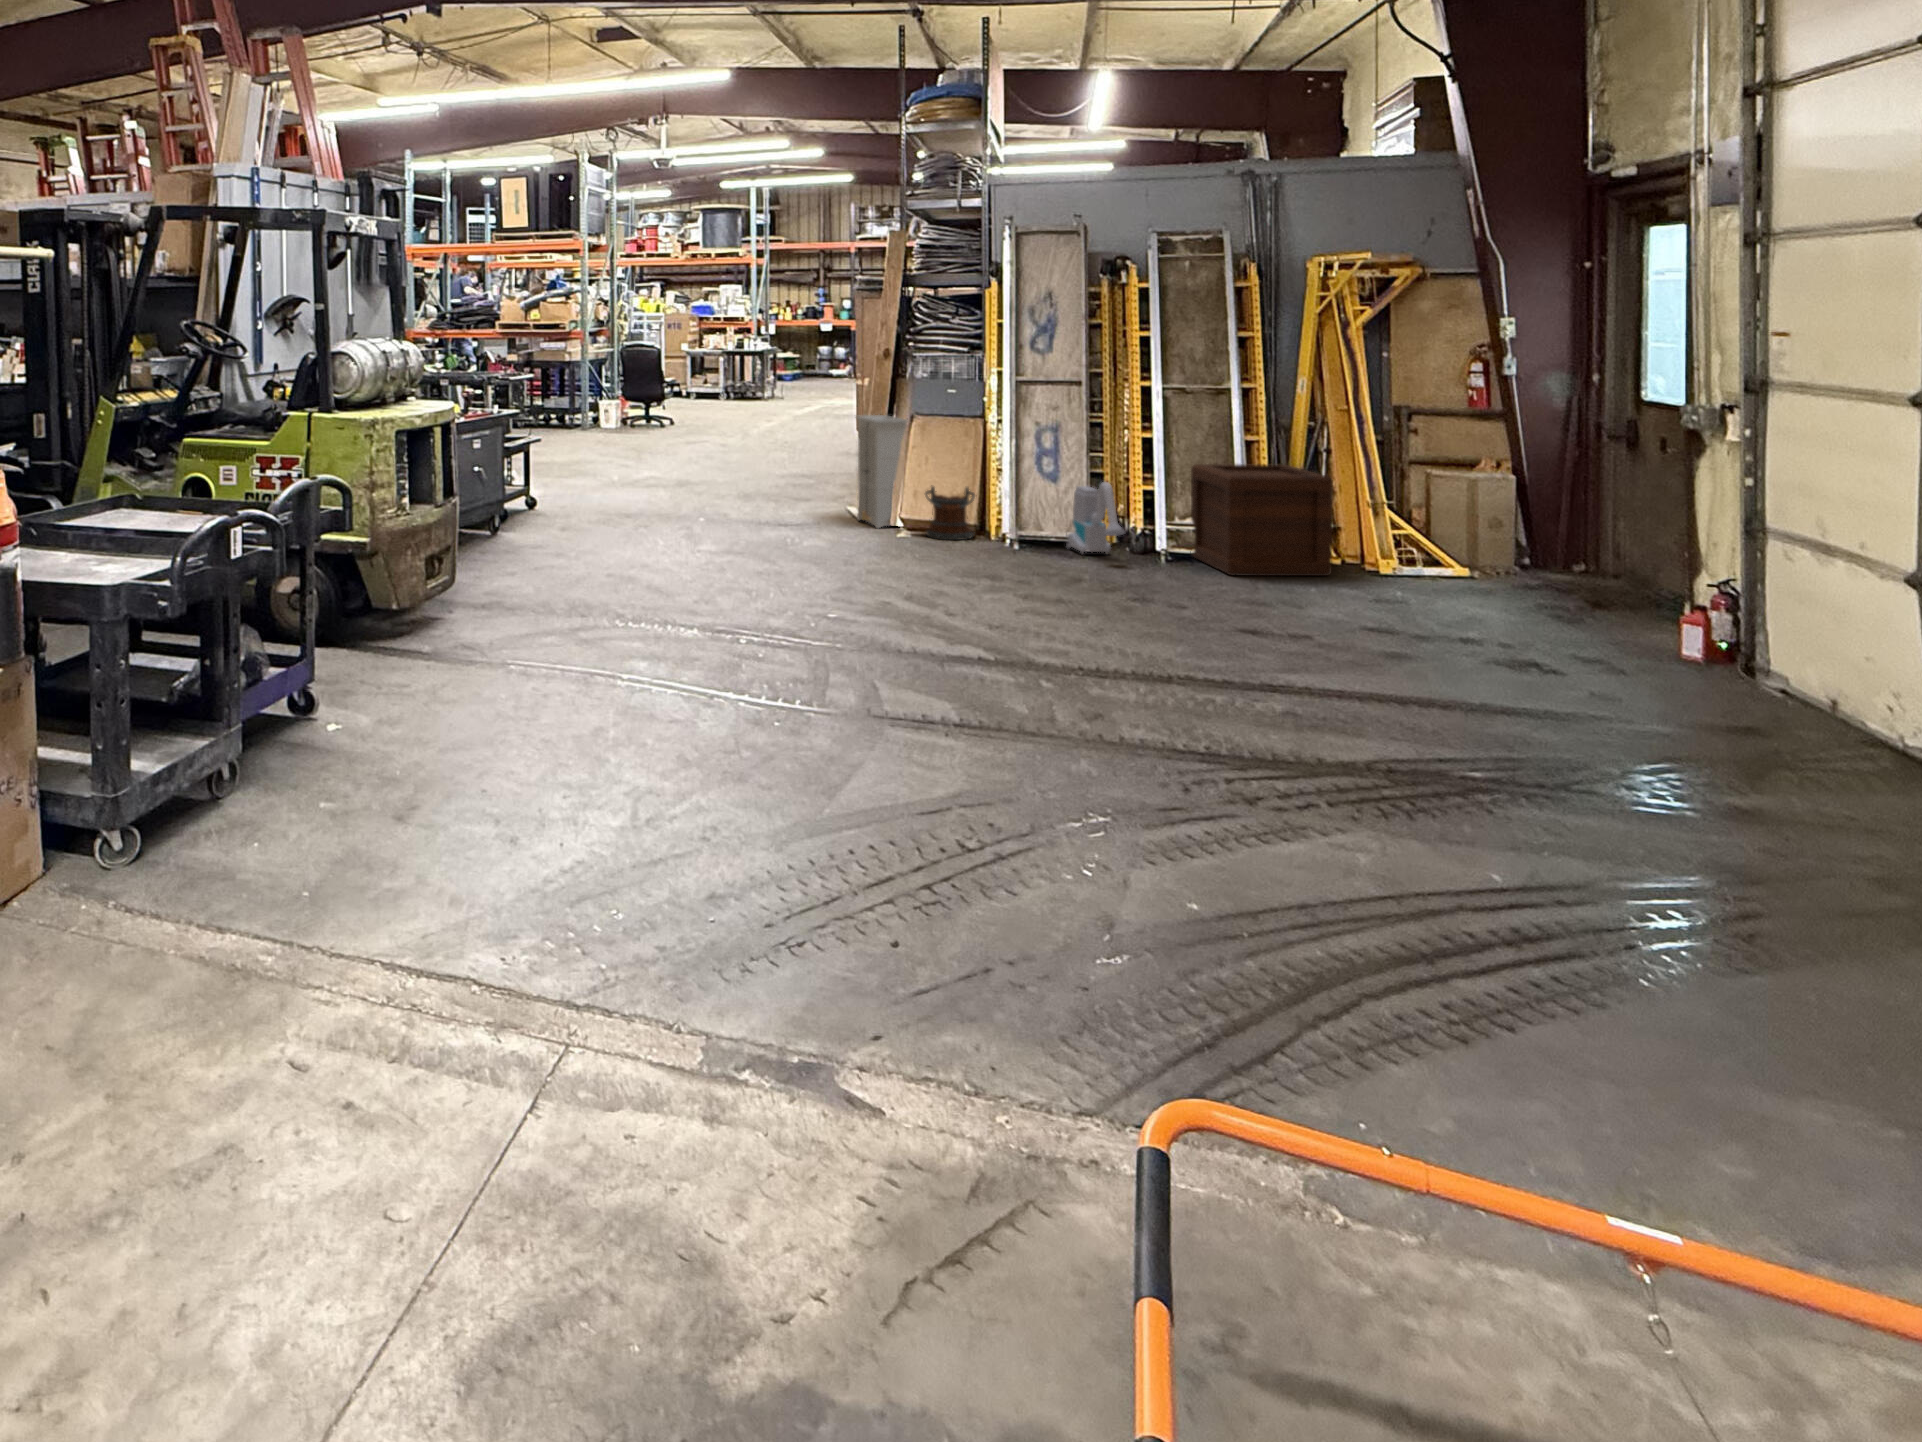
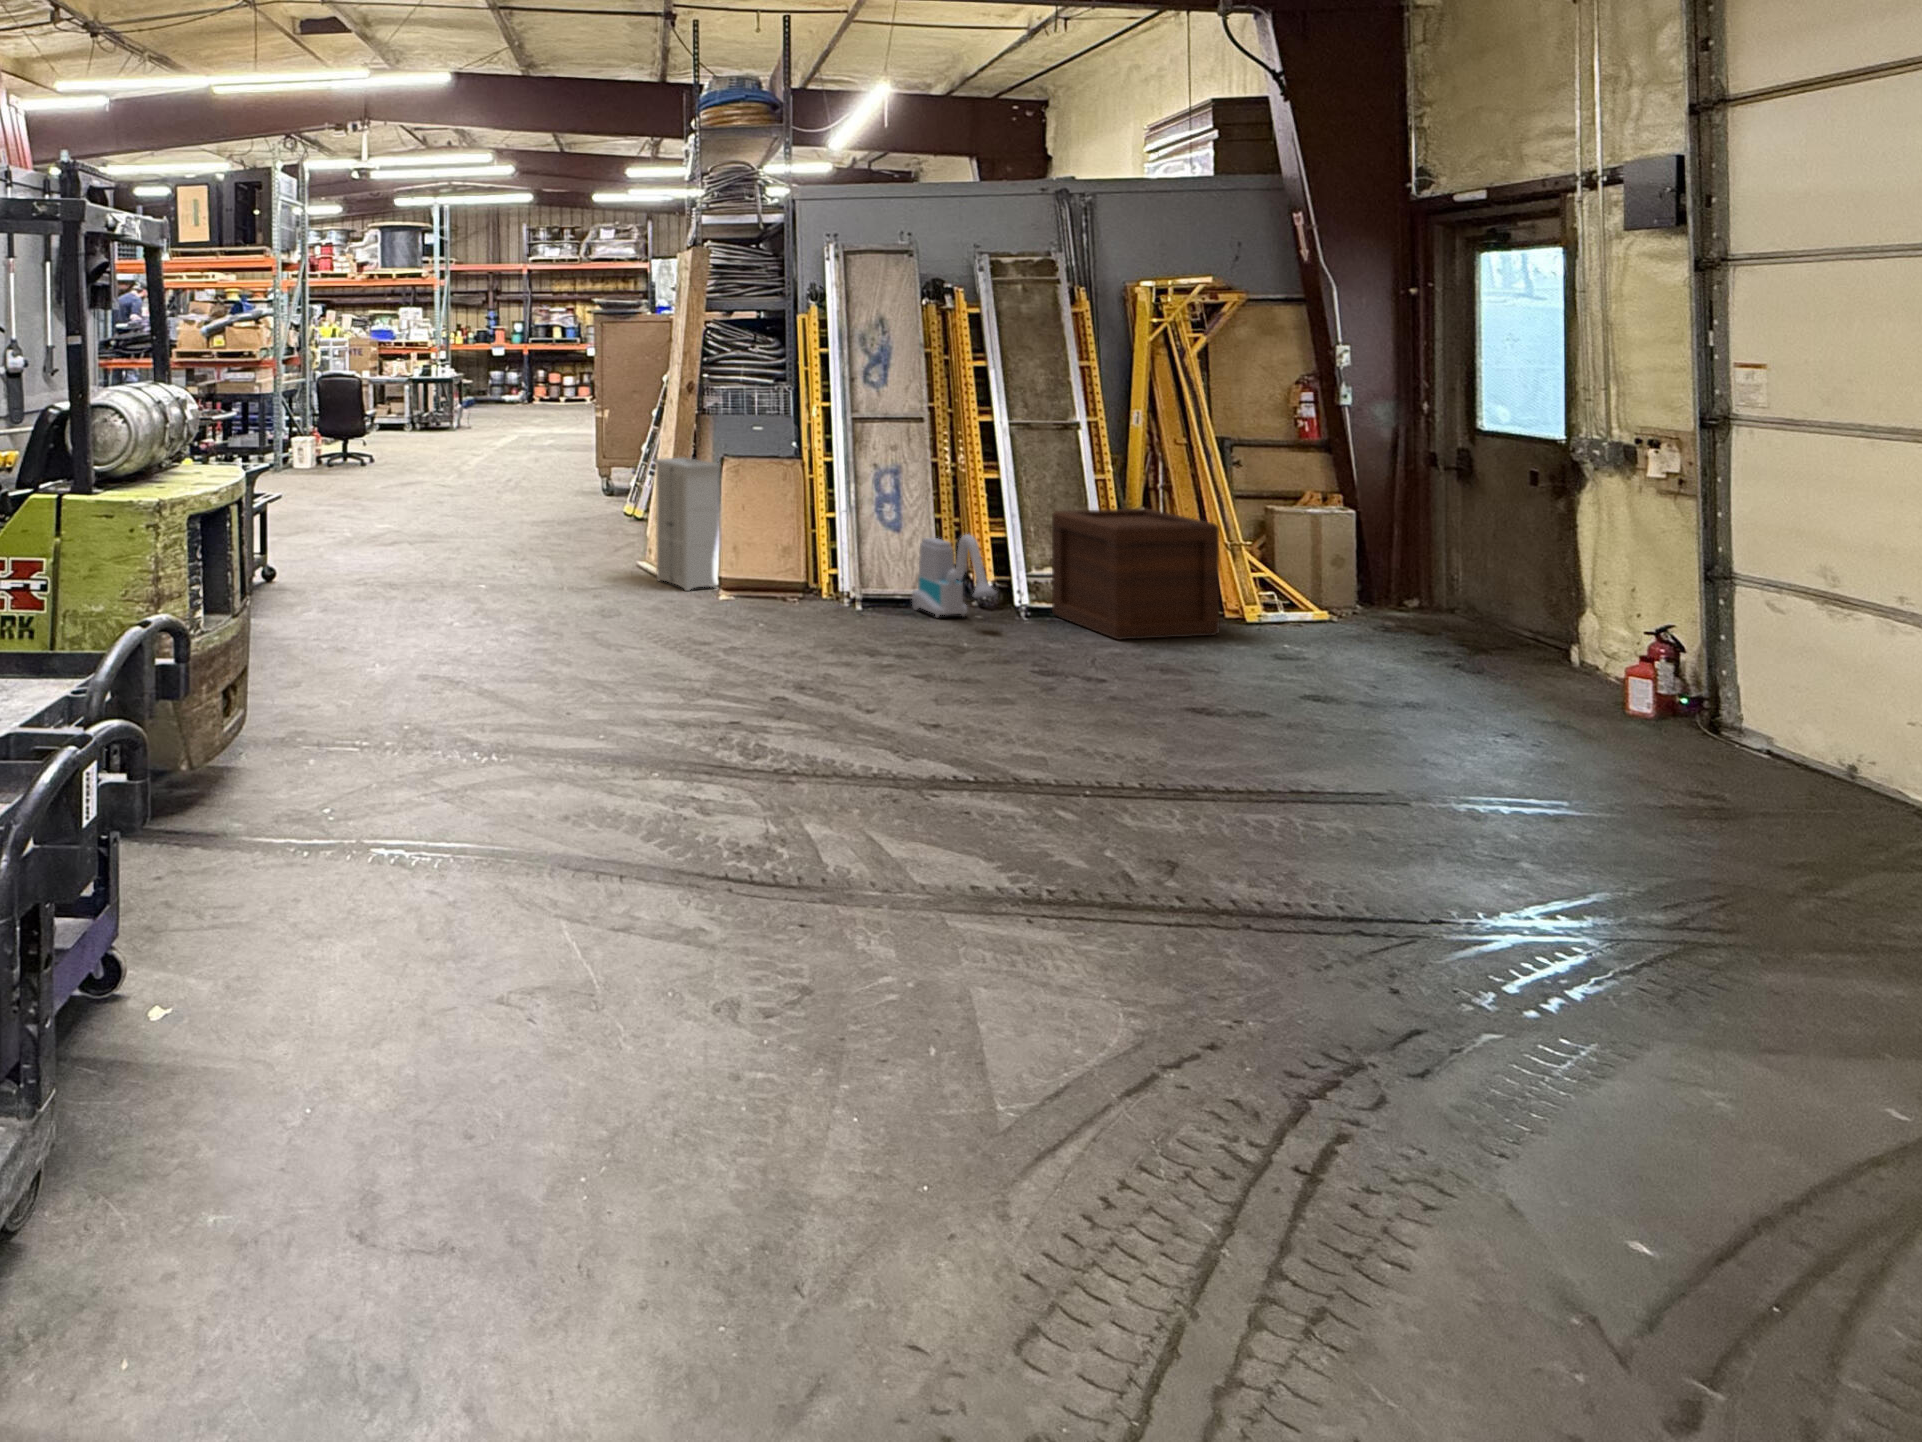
bucket: present [925,486,975,540] -> none [746,540,804,604]

